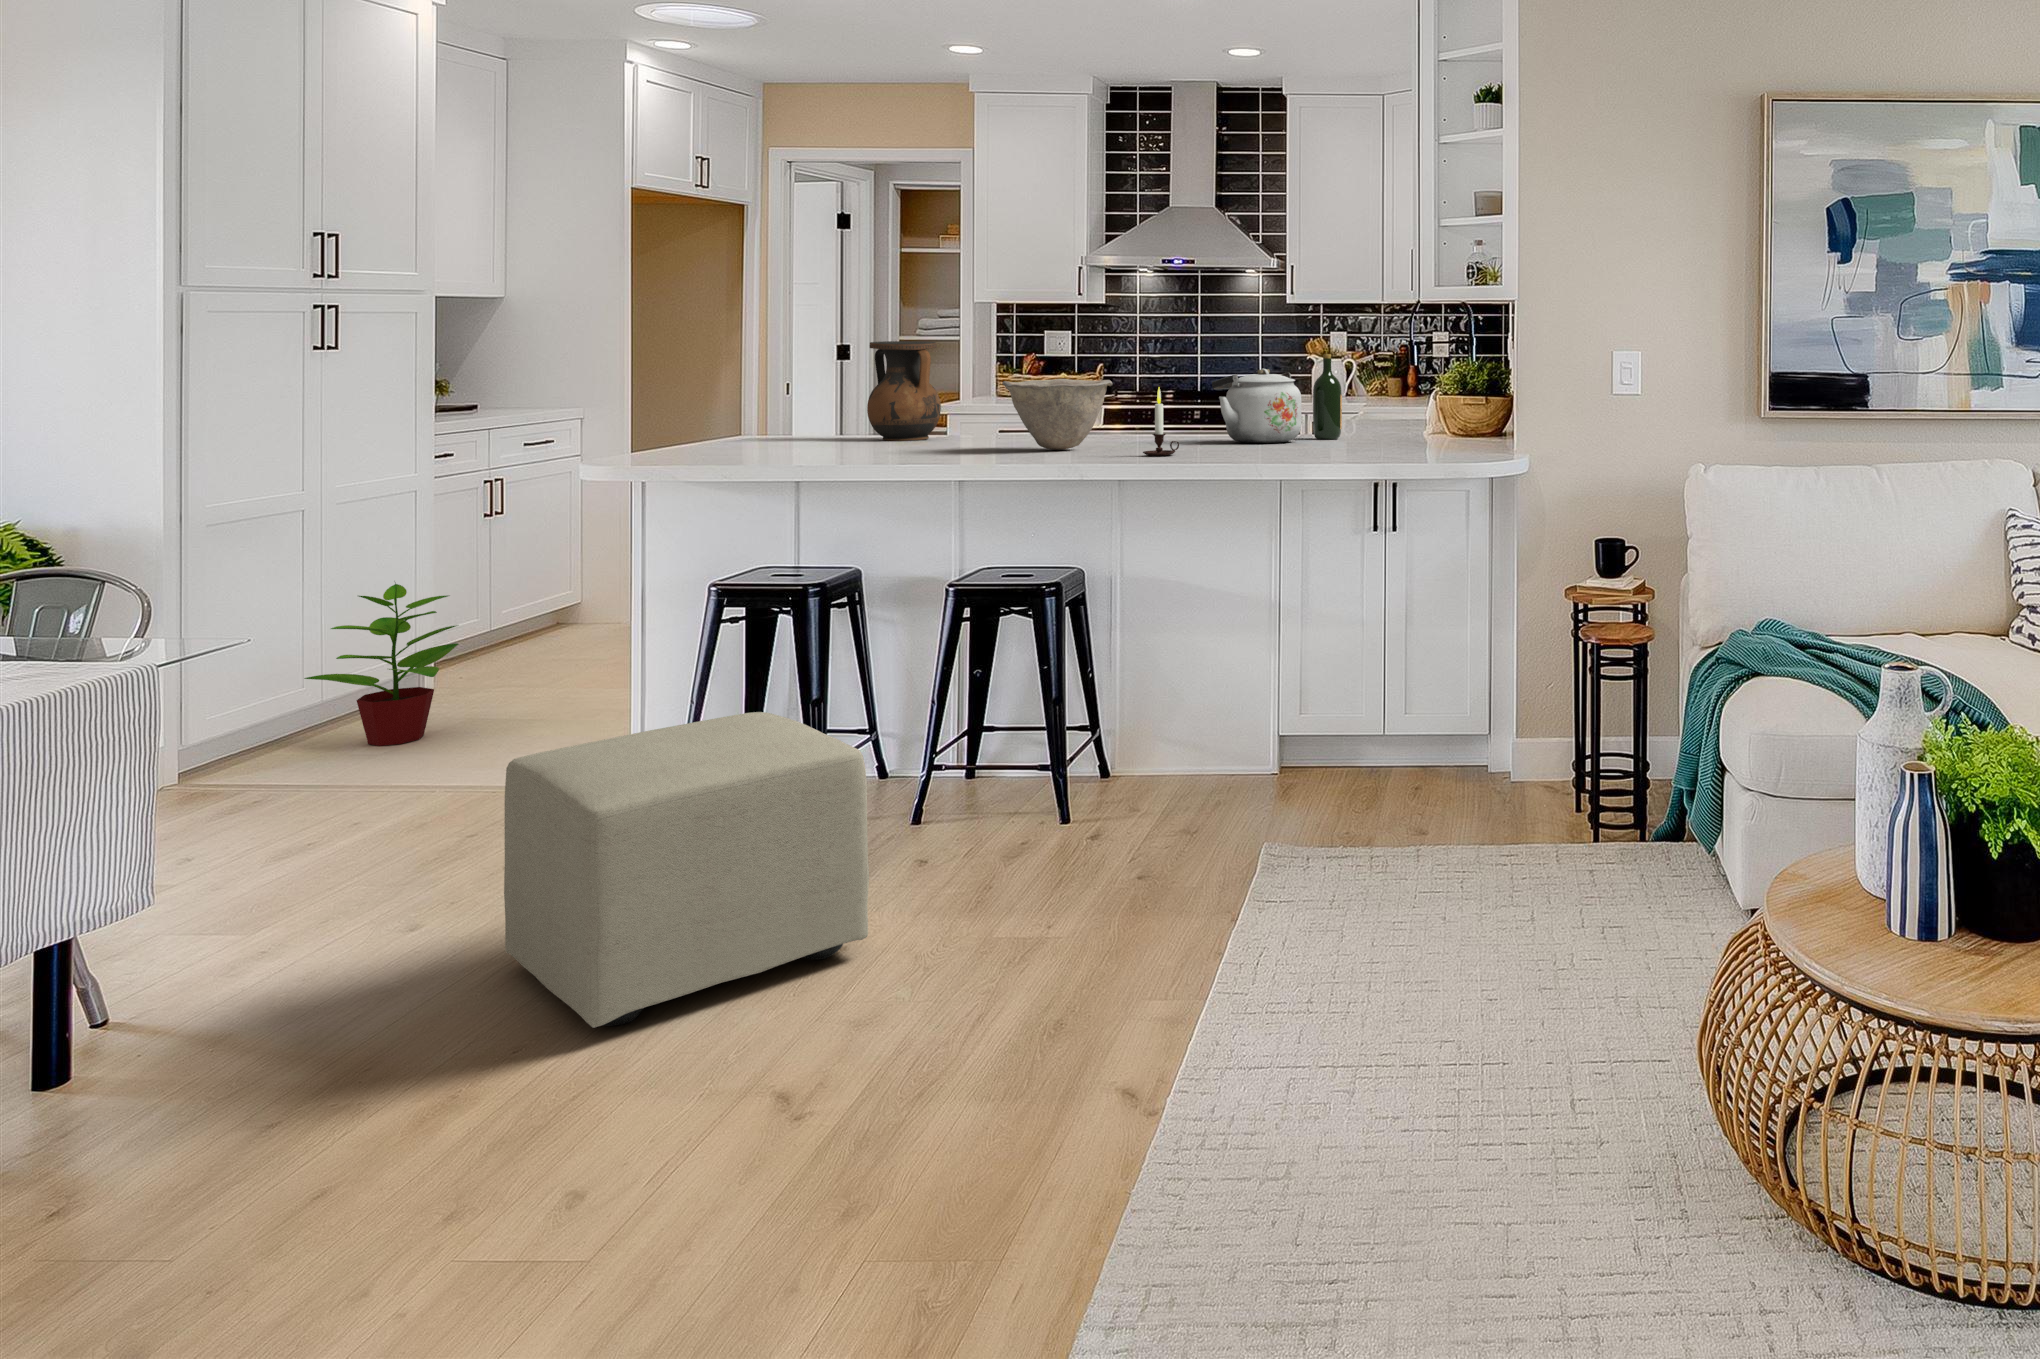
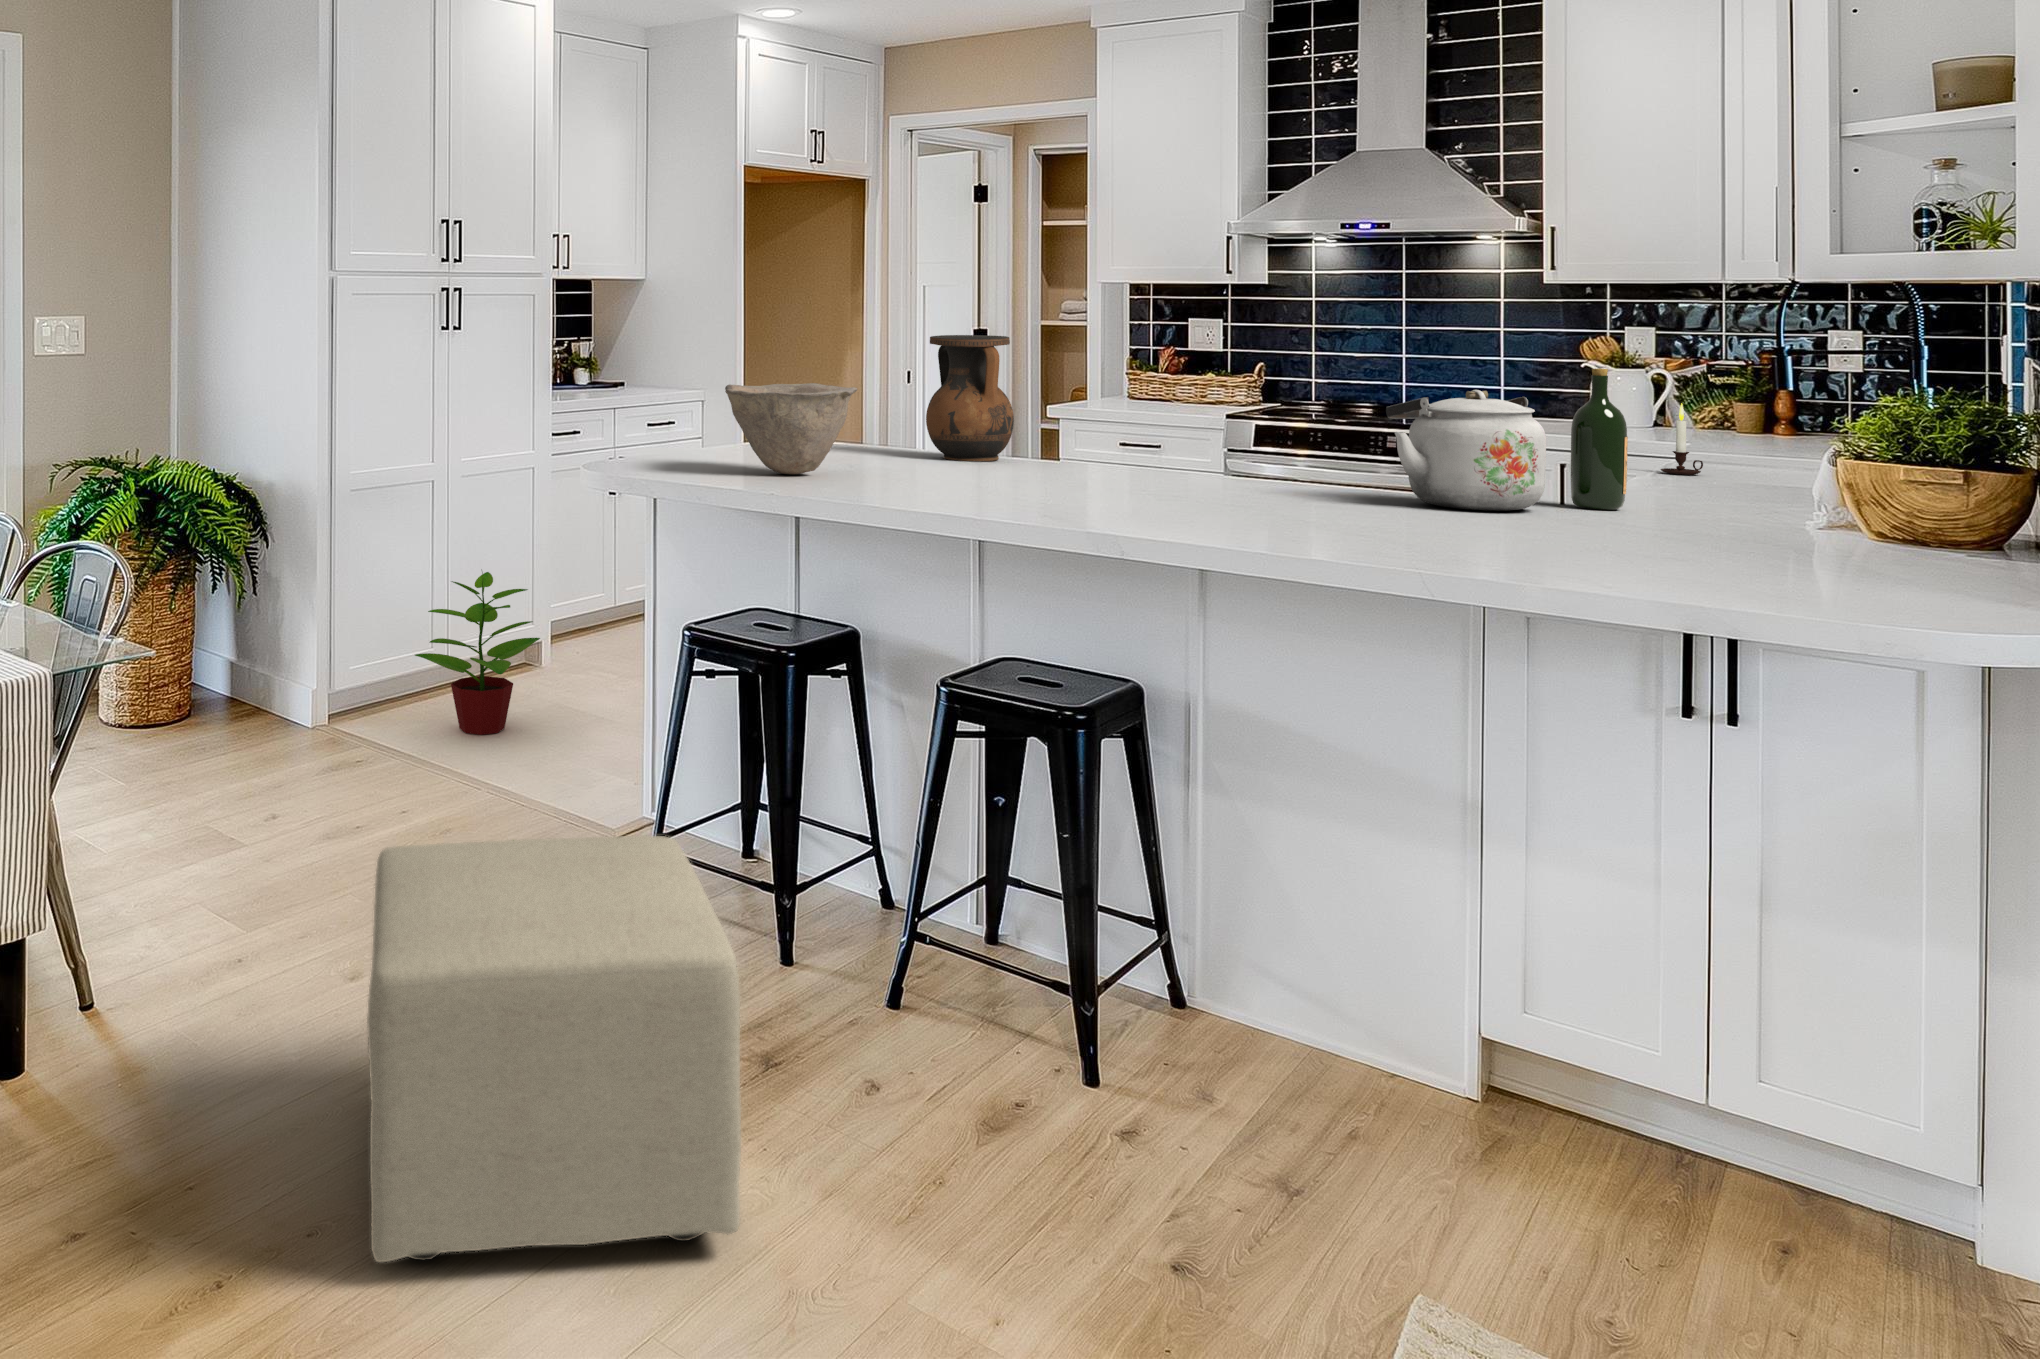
bowl: present [1002,379,1112,450] -> present [725,383,857,474]
candle: present [1143,387,1179,456] -> present [1661,403,1703,475]

